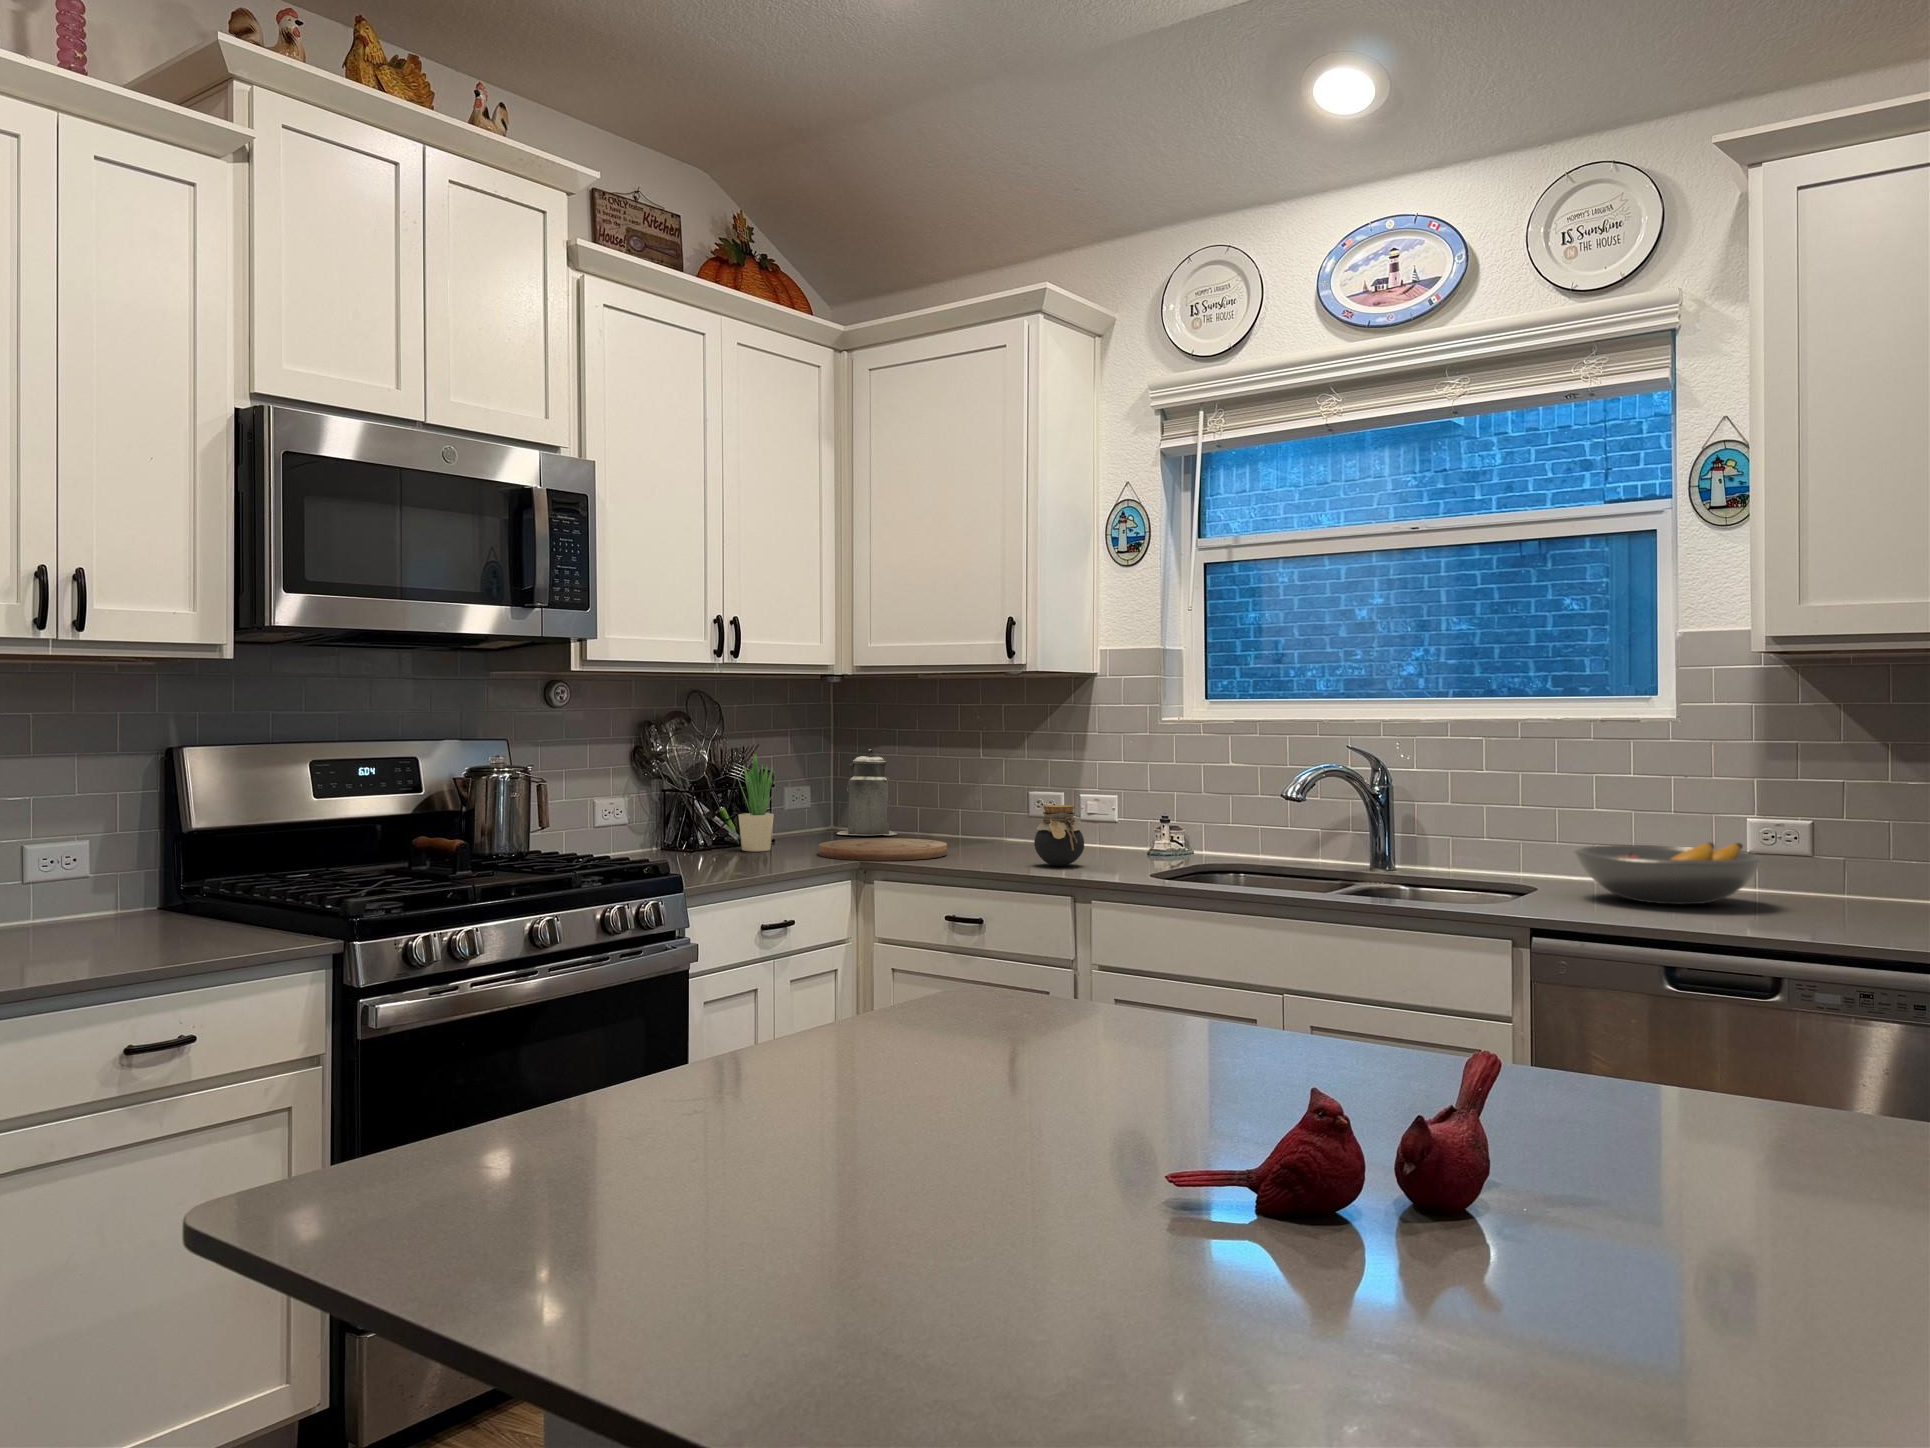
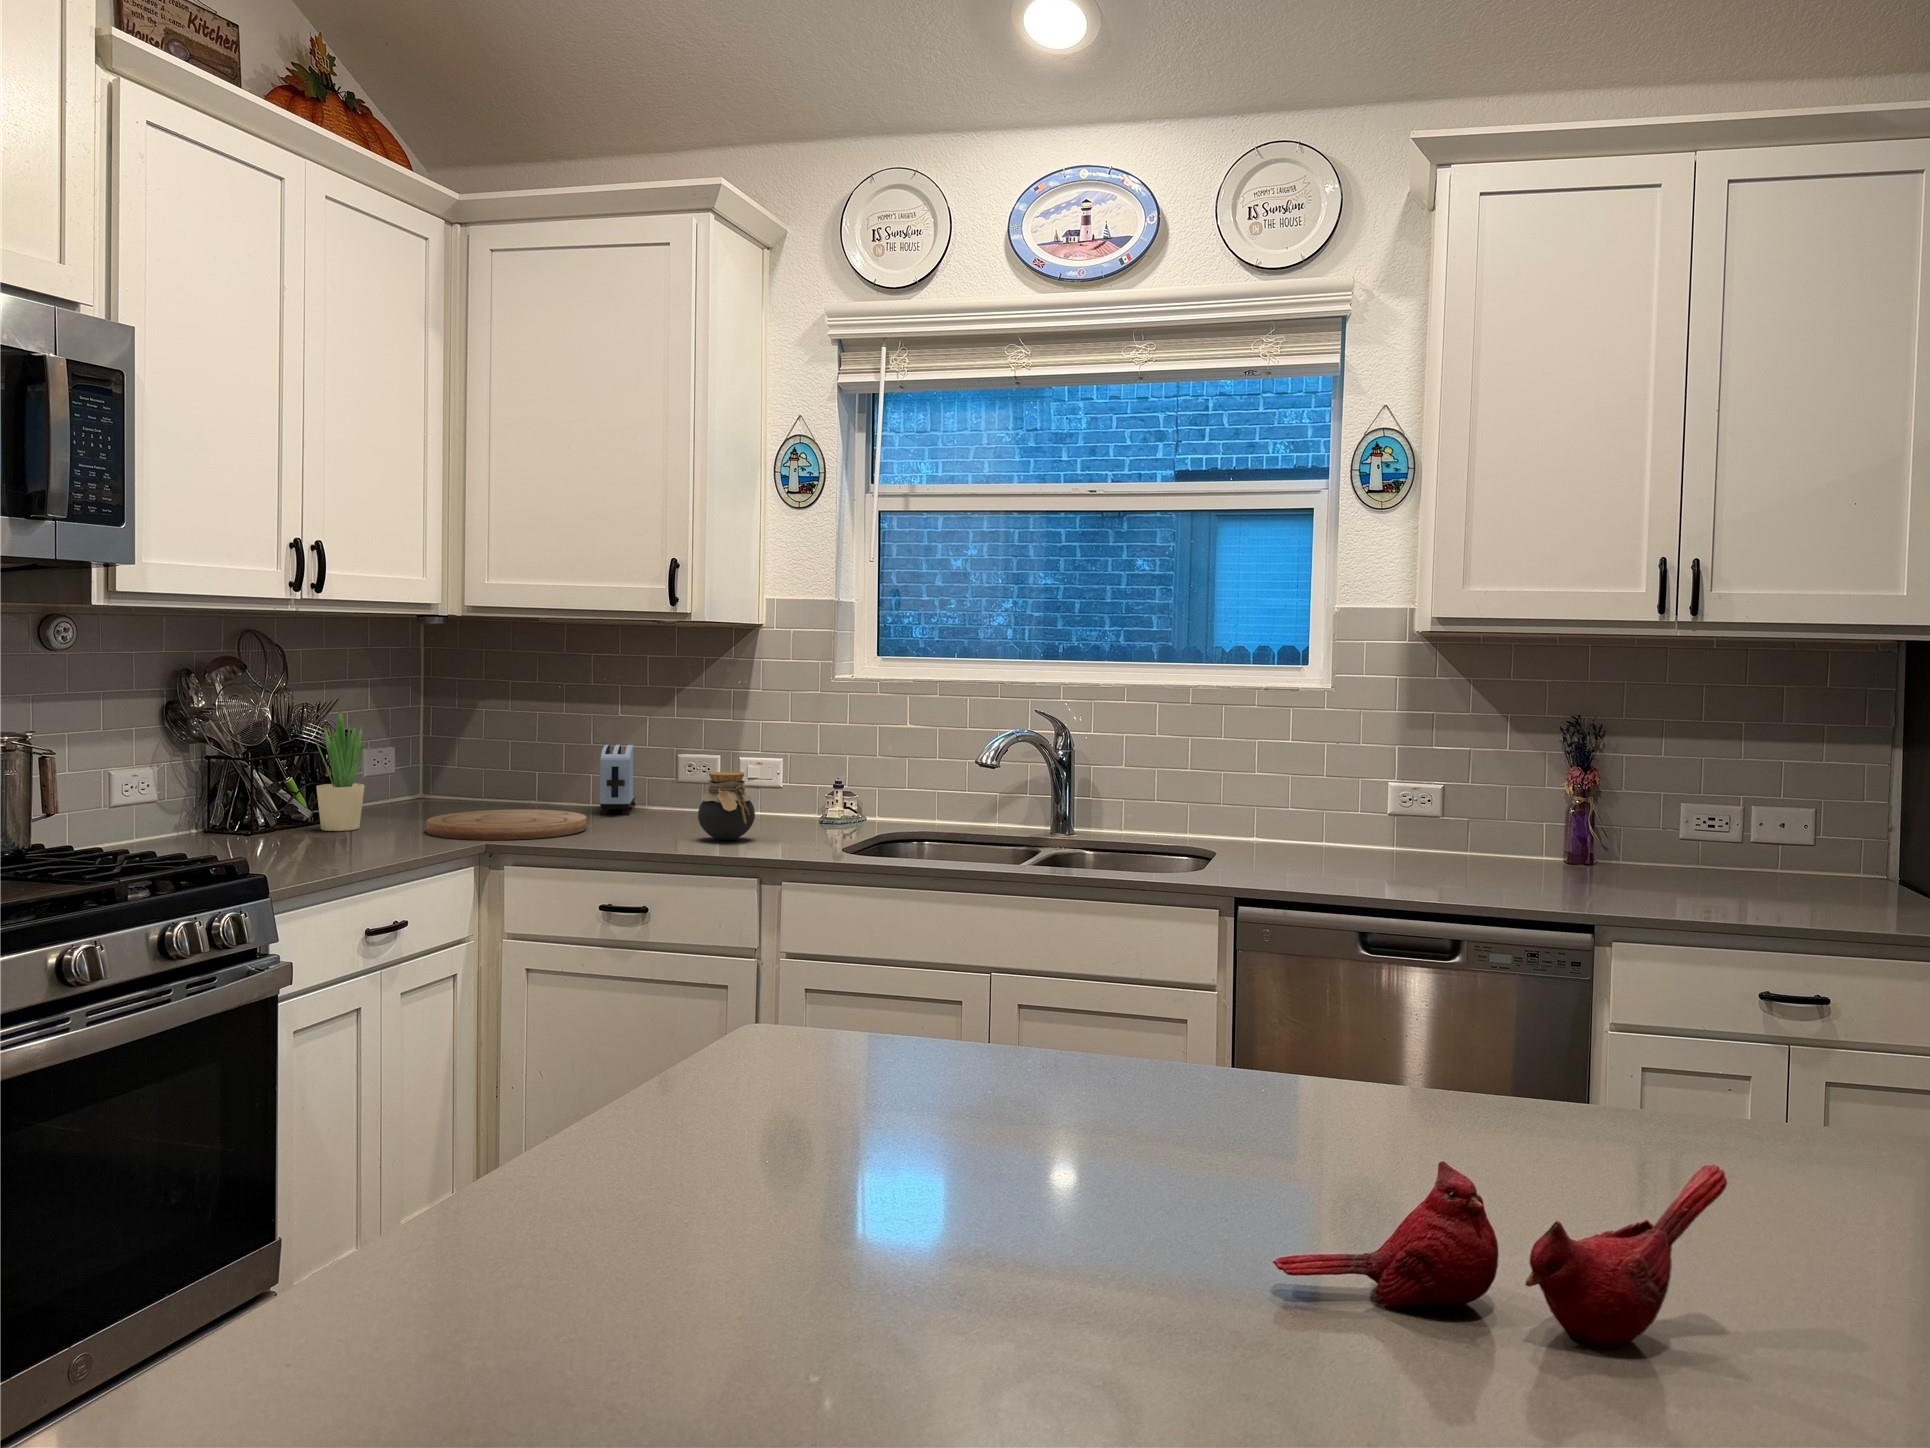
canister: present [837,749,897,835] -> none [431,703,507,804]
toaster: none [966,784,1003,846] -> present [600,745,636,815]
fruit bowl: present [1575,843,1763,904] -> none [1254,806,1417,865]

